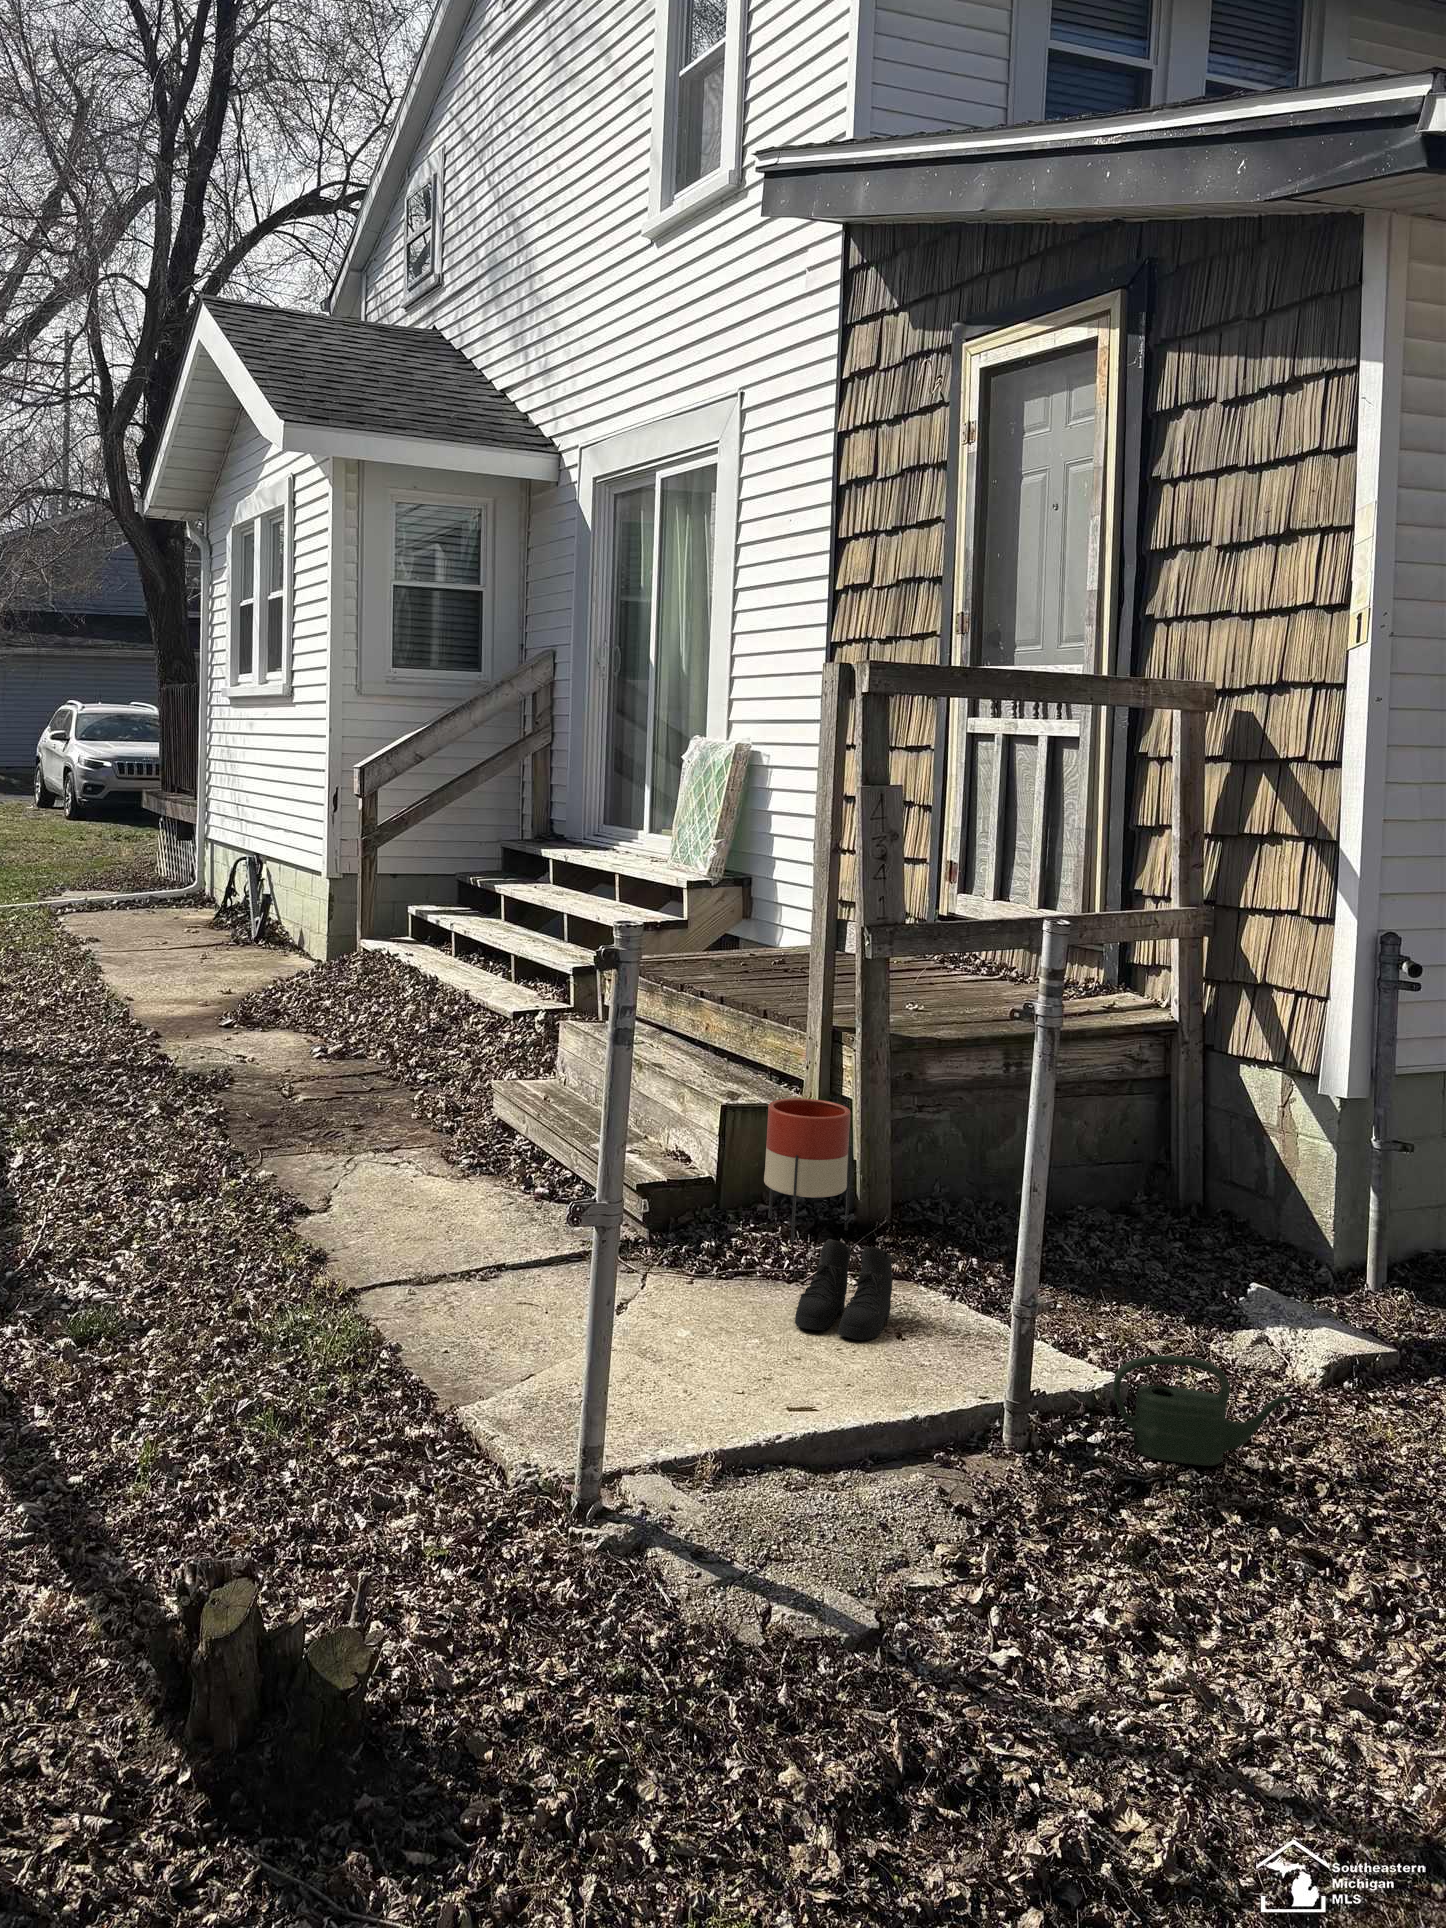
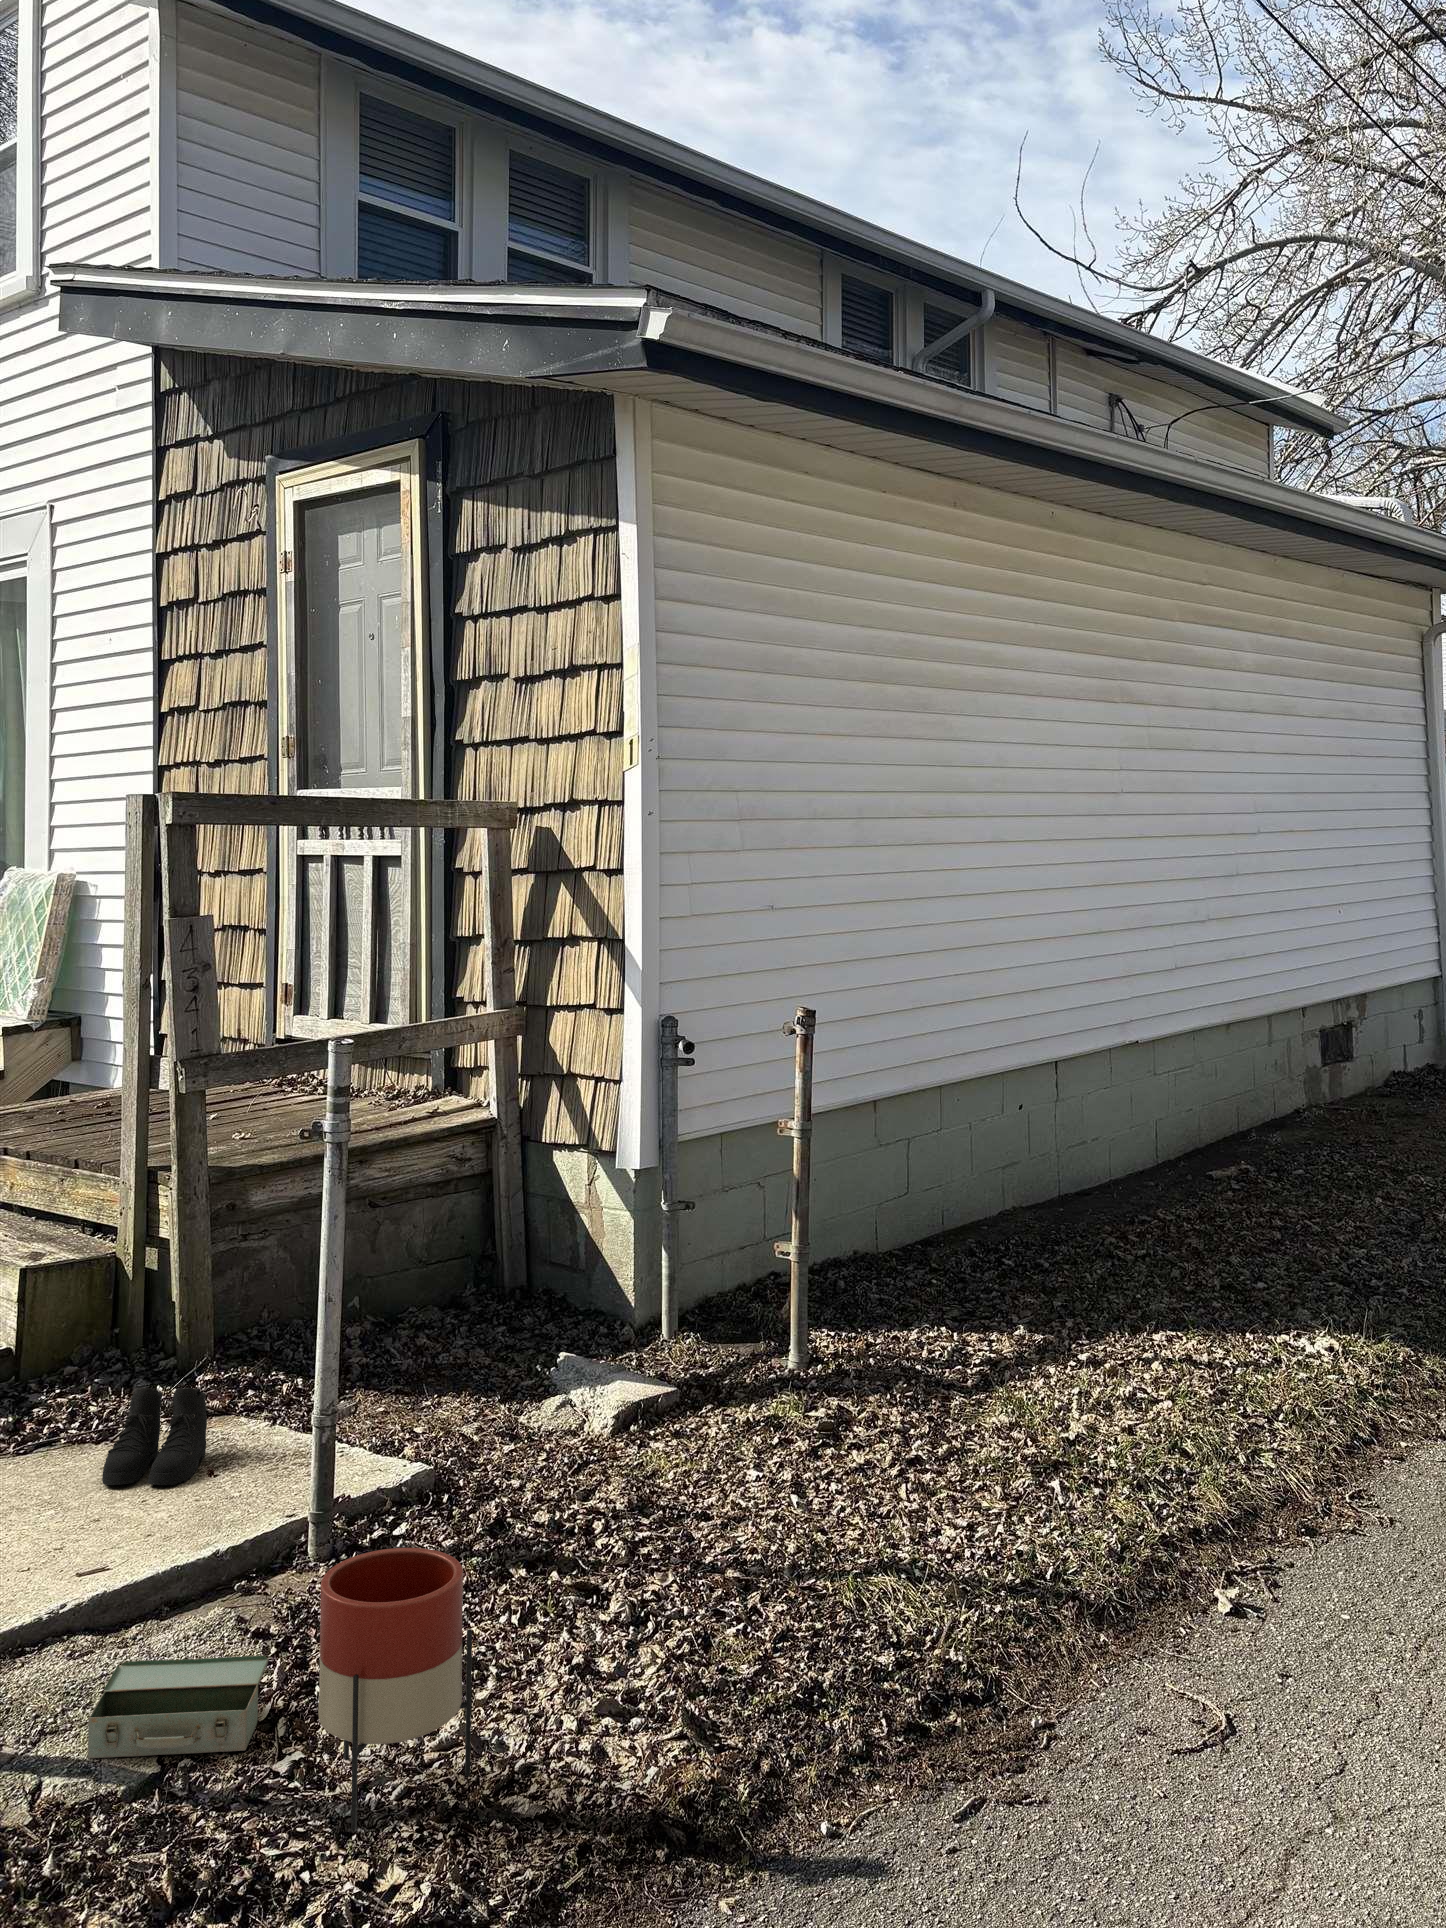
planter: present [764,1098,853,1243] -> present [318,1548,472,1830]
watering can: present [1113,1355,1291,1466] -> none [415,1435,573,1538]
toolbox: none [805,1511,978,1634] -> present [88,1656,269,1758]

